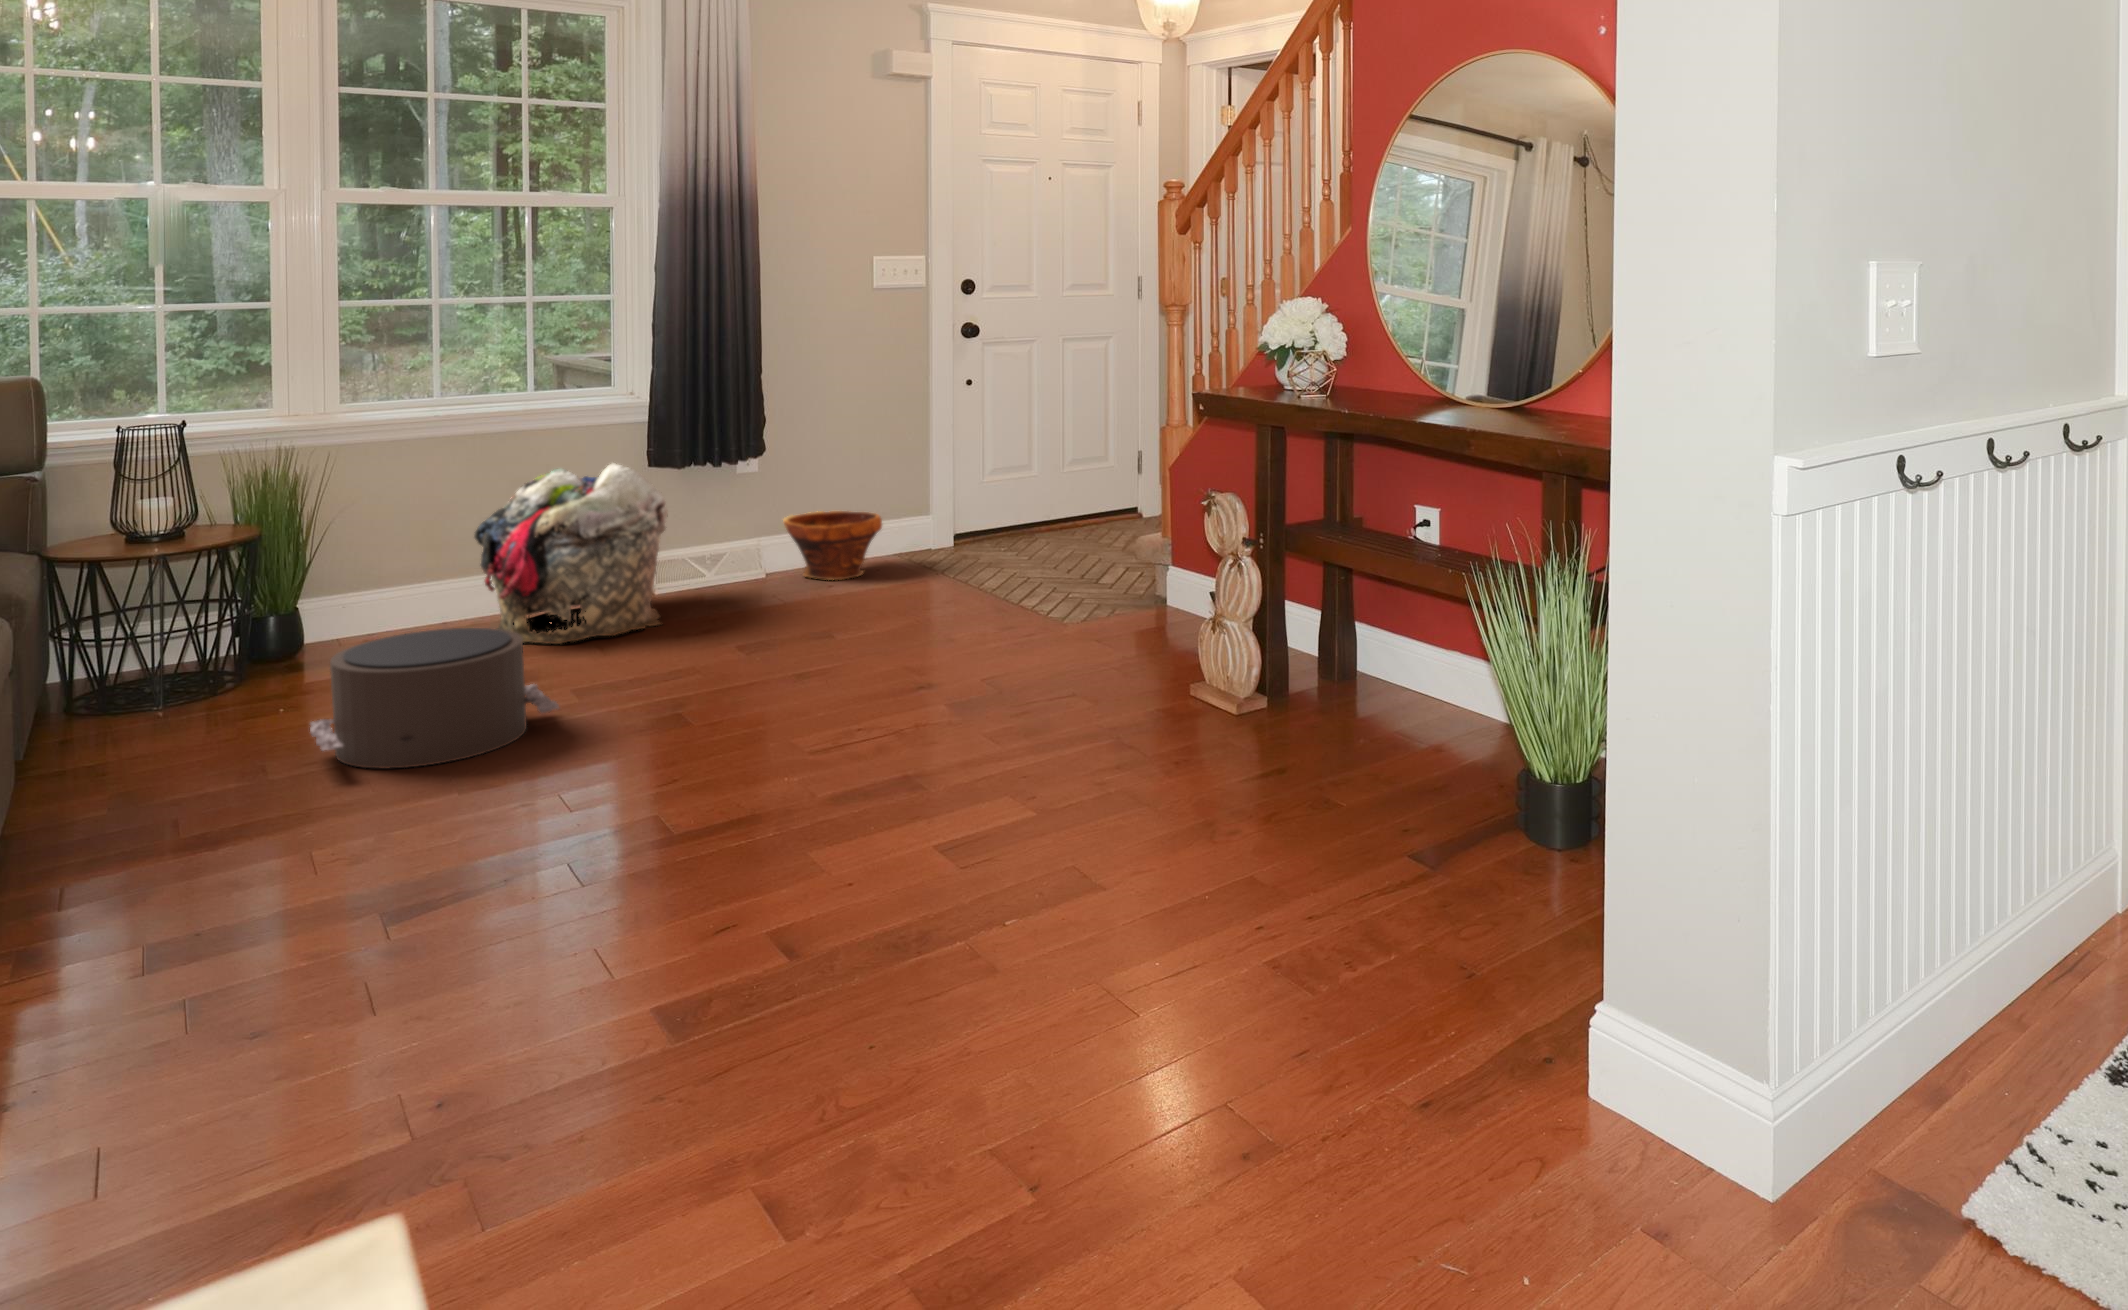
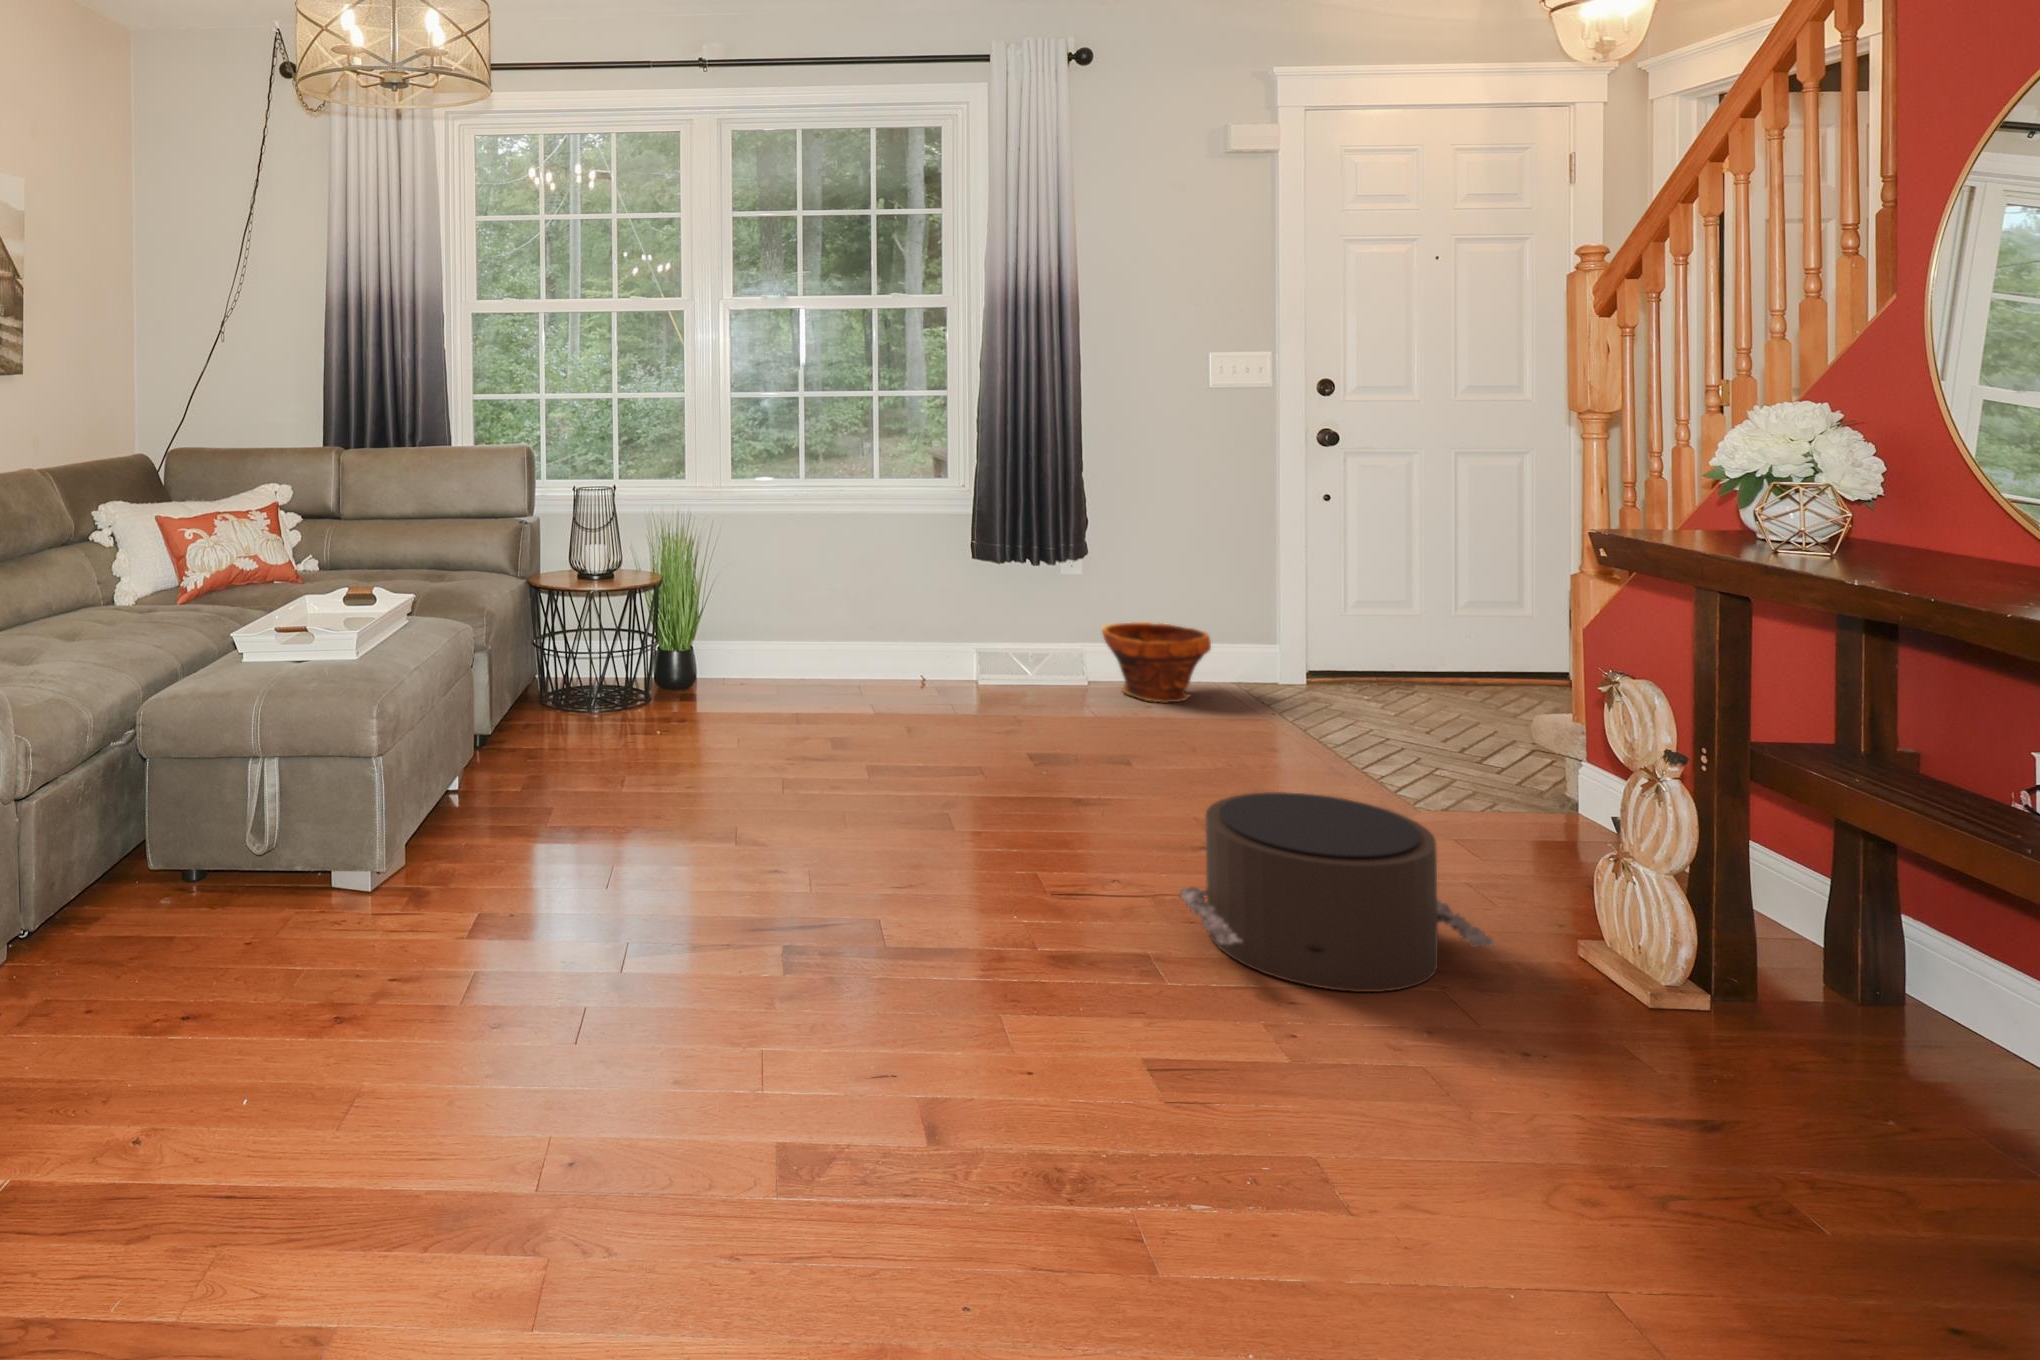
laundry basket: present [474,463,667,644] -> none [799,554,979,730]
pouf: present [310,628,559,768] -> present [1179,792,1496,992]

